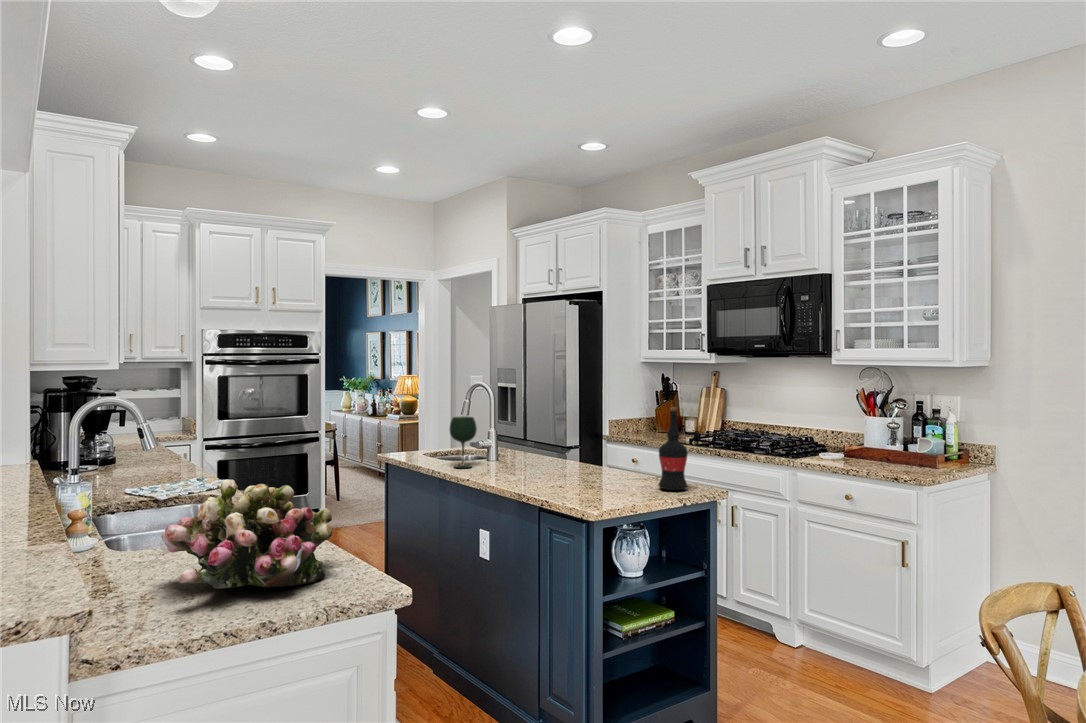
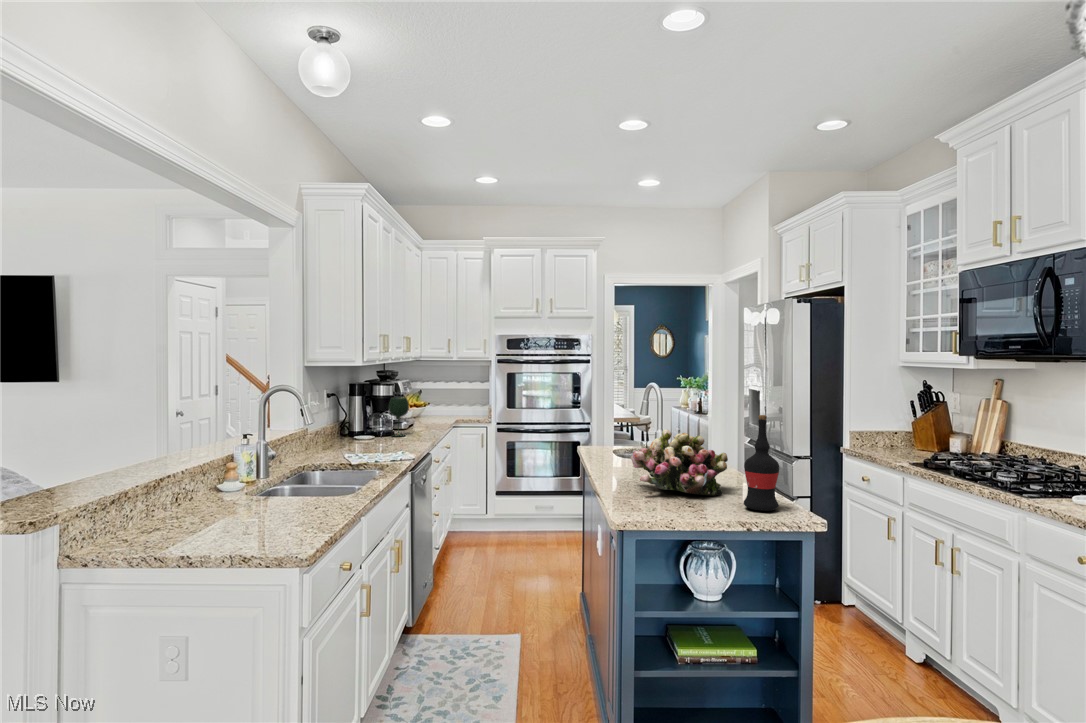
wine glass: present [450,416,477,468] -> present [388,398,409,437]
flower arrangement: present [161,479,333,589] -> present [631,429,728,496]

